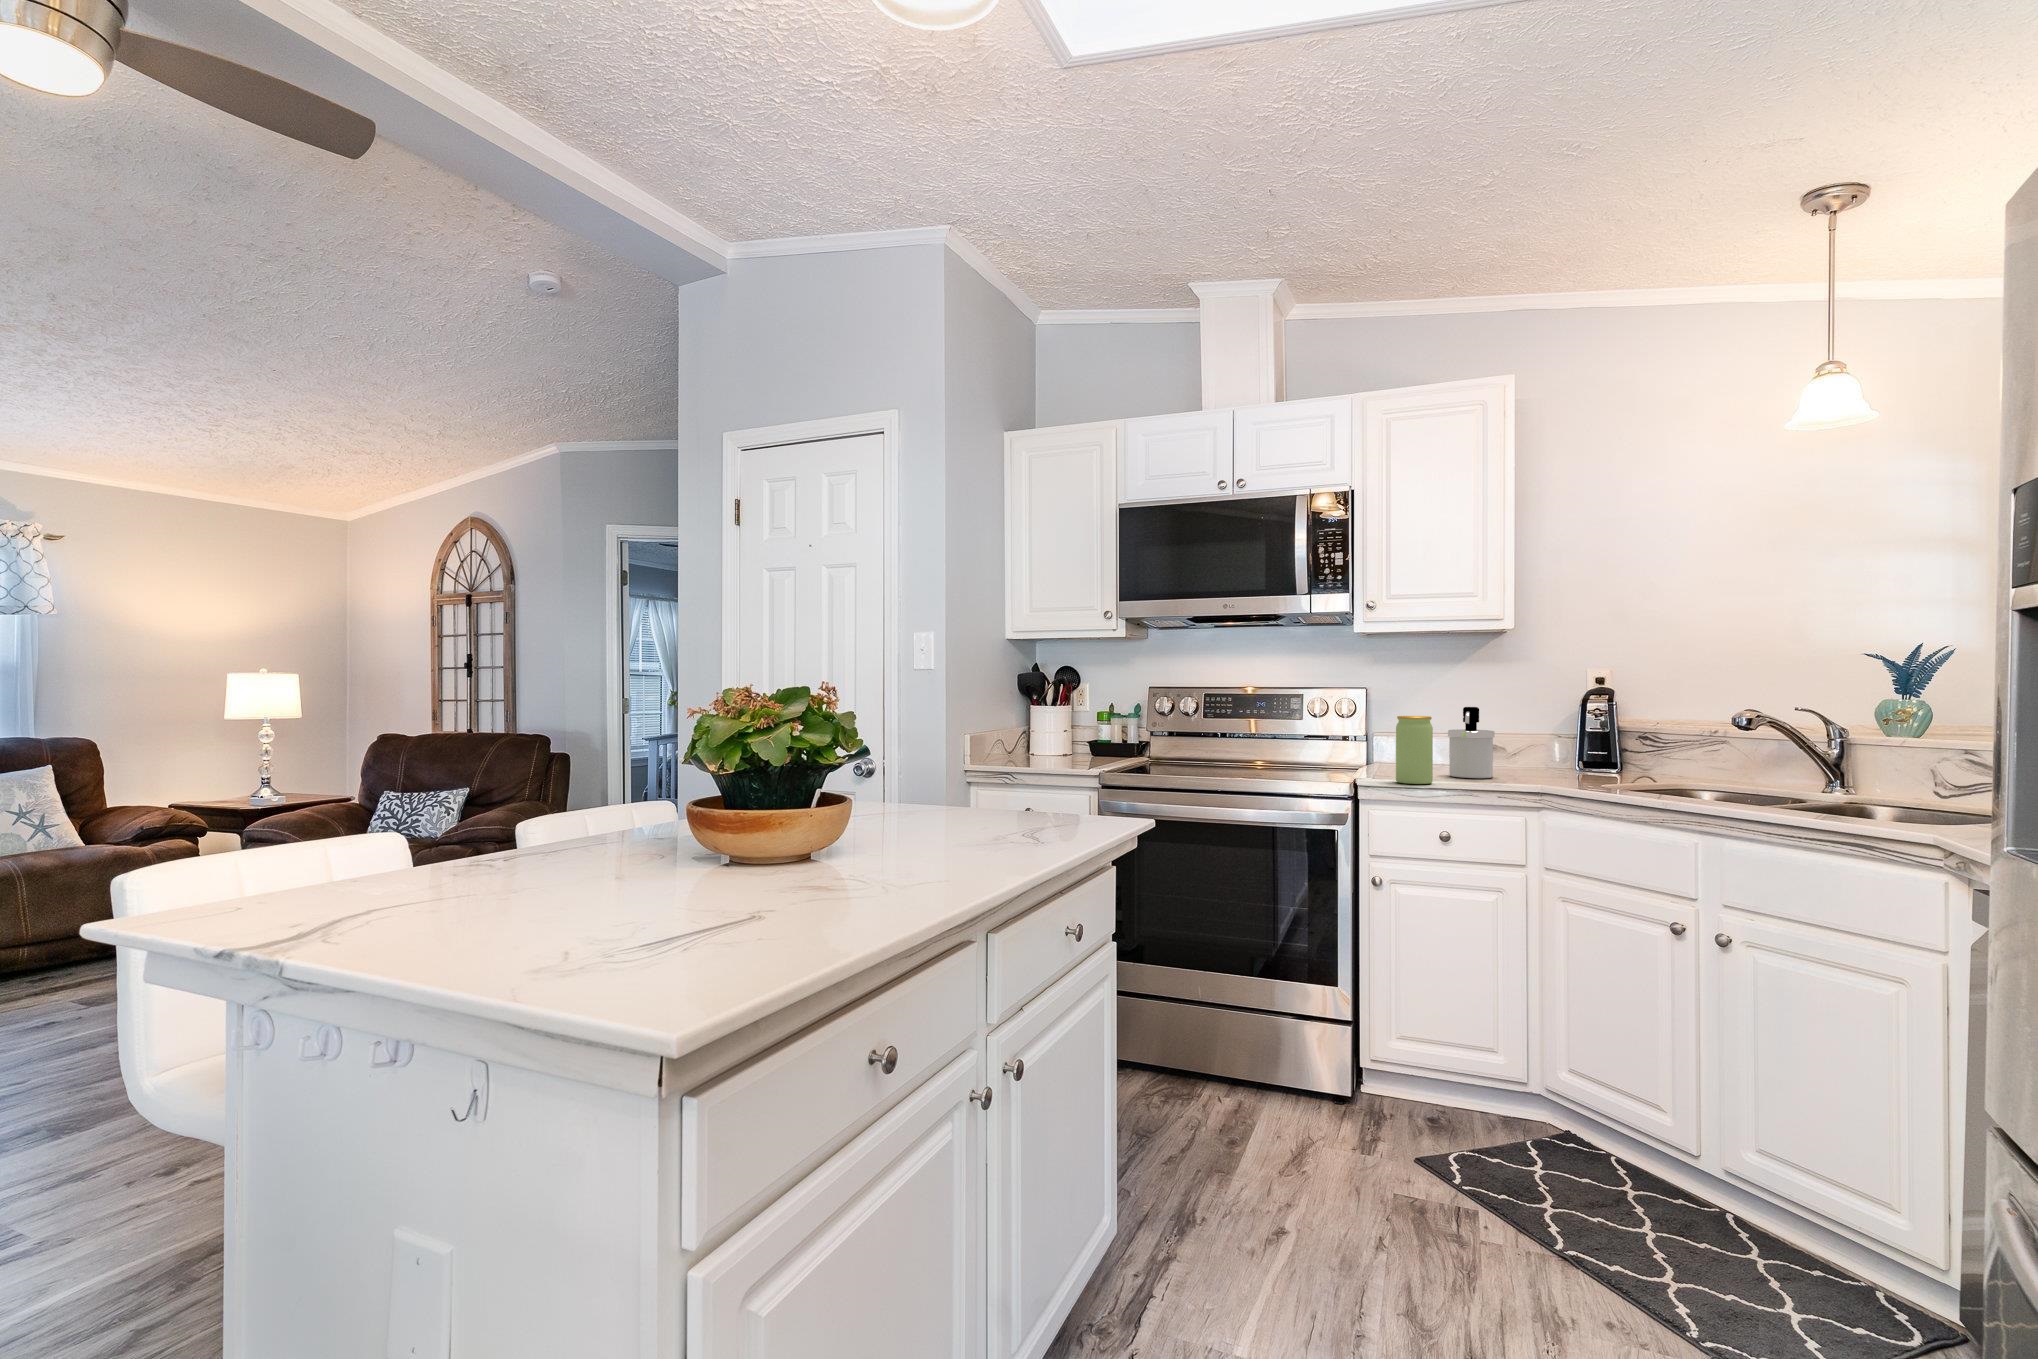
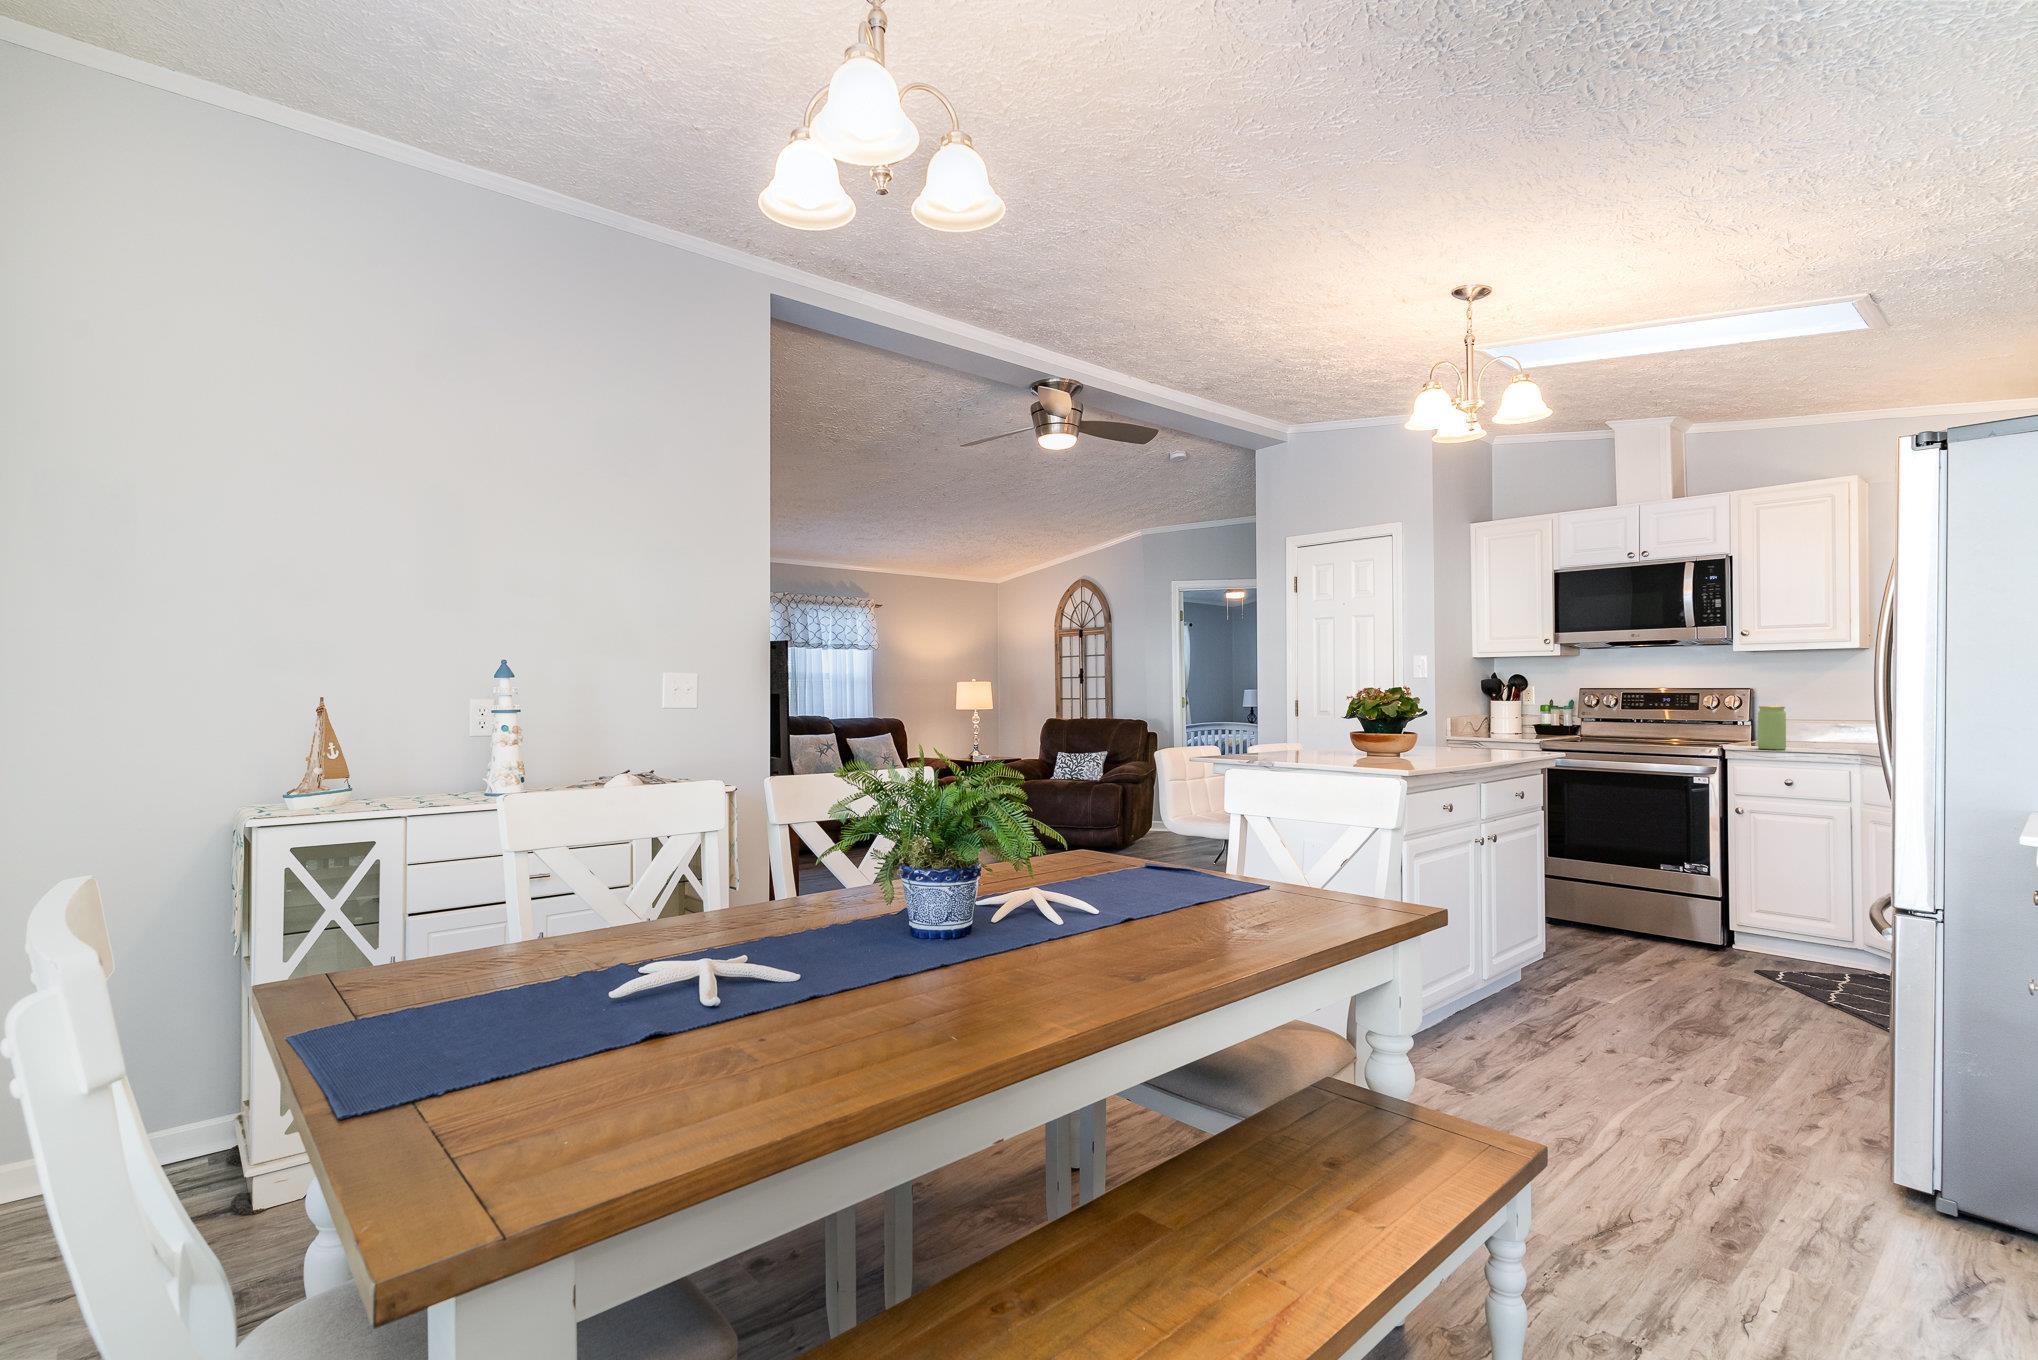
soap dispenser: present [1448,707,1495,778] -> none [1806,701,1844,748]

